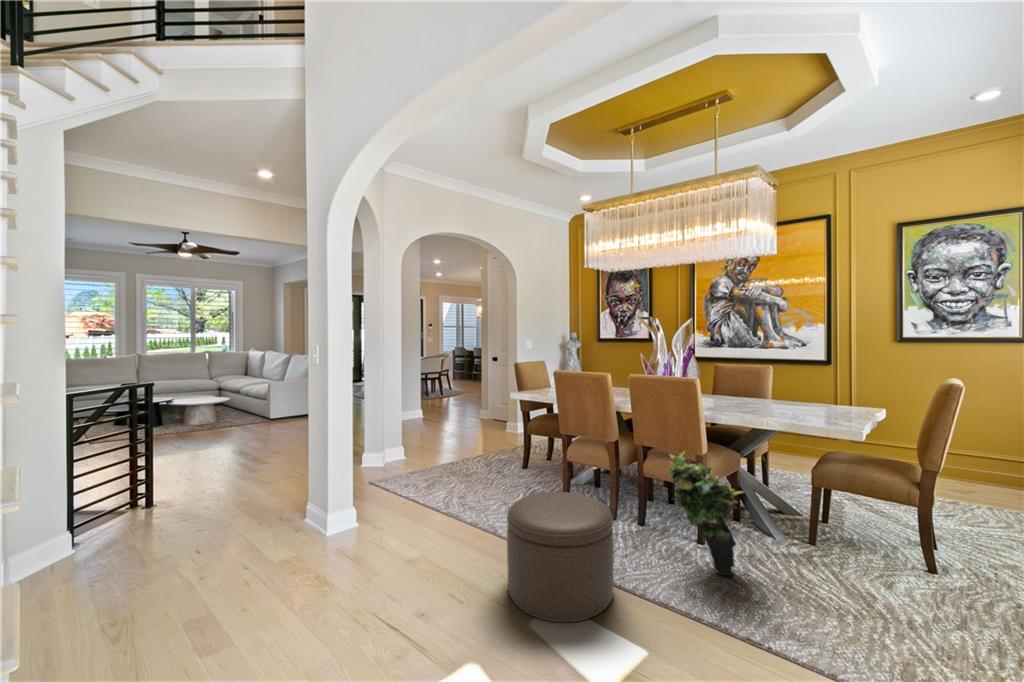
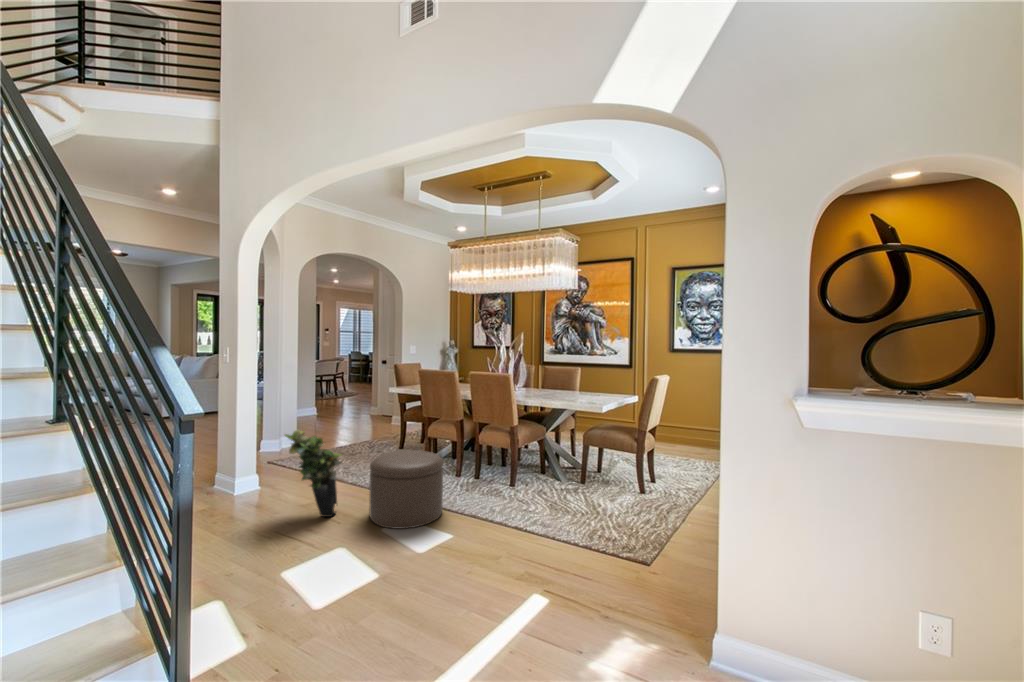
potted plant: present [668,451,743,576] -> present [285,430,341,517]

